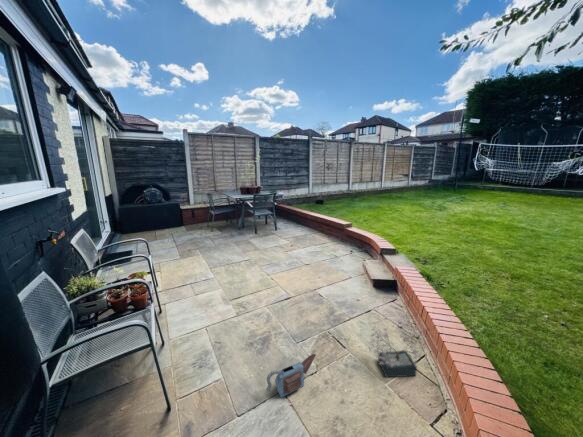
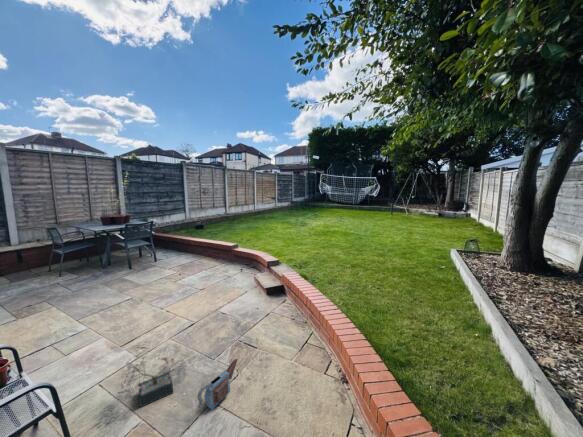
decorative plant: present [370,329,422,377] -> present [121,357,180,407]

